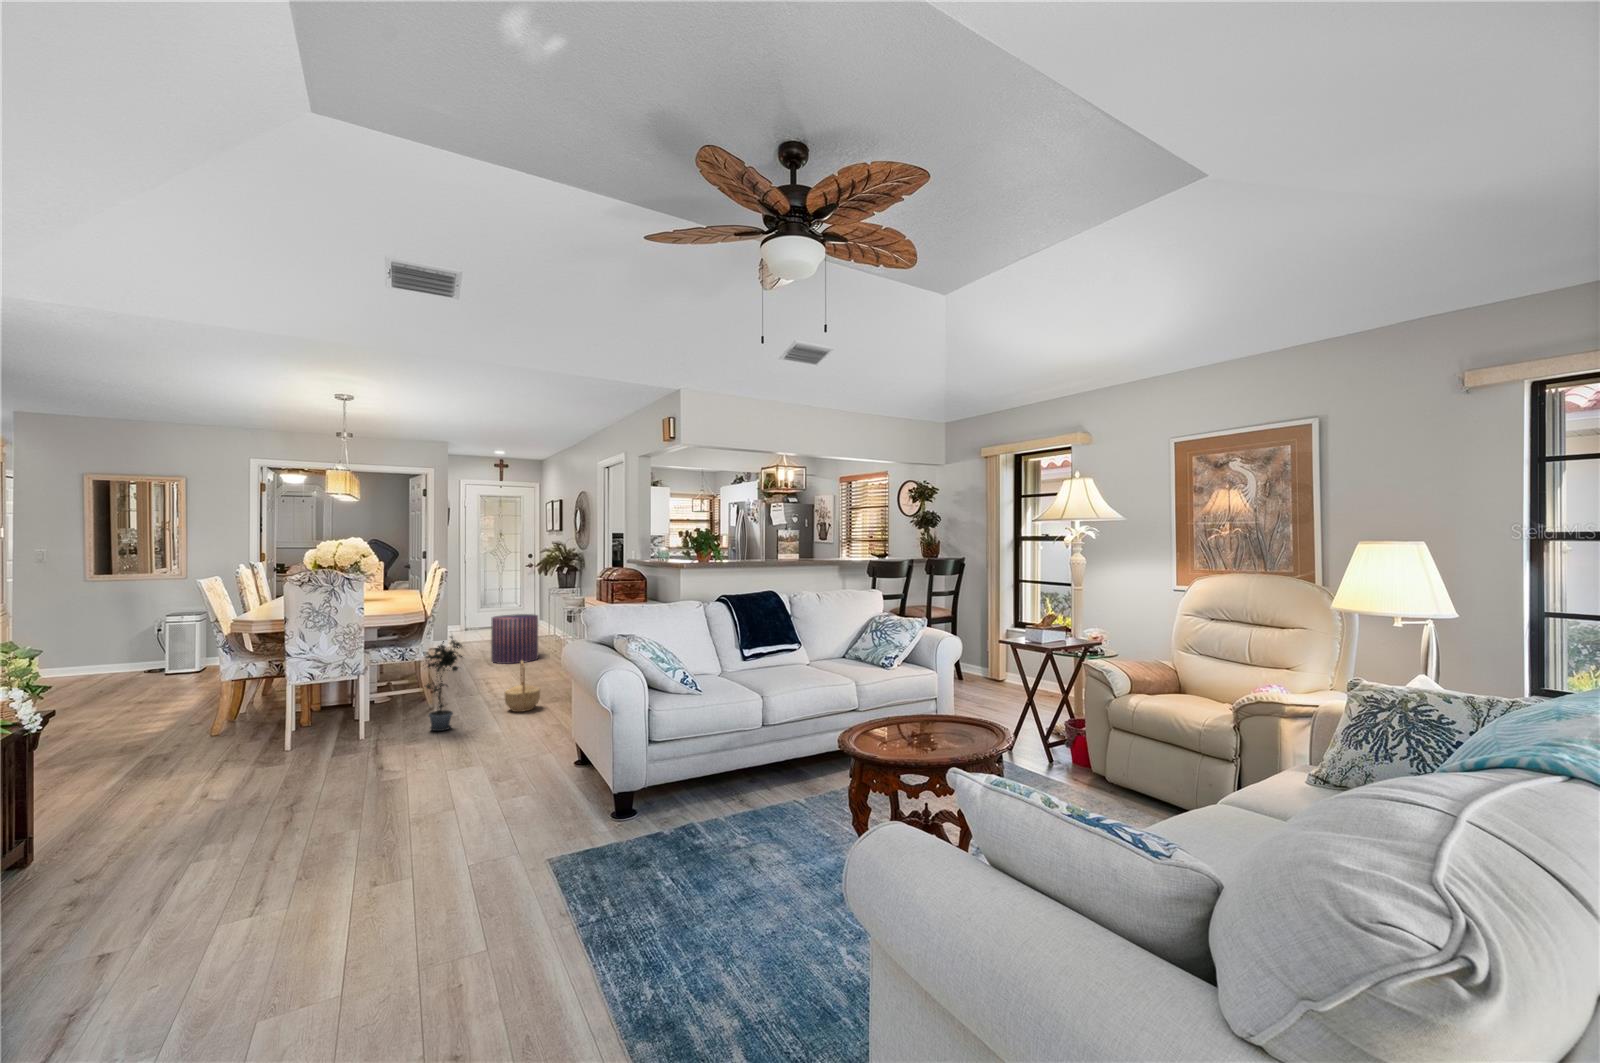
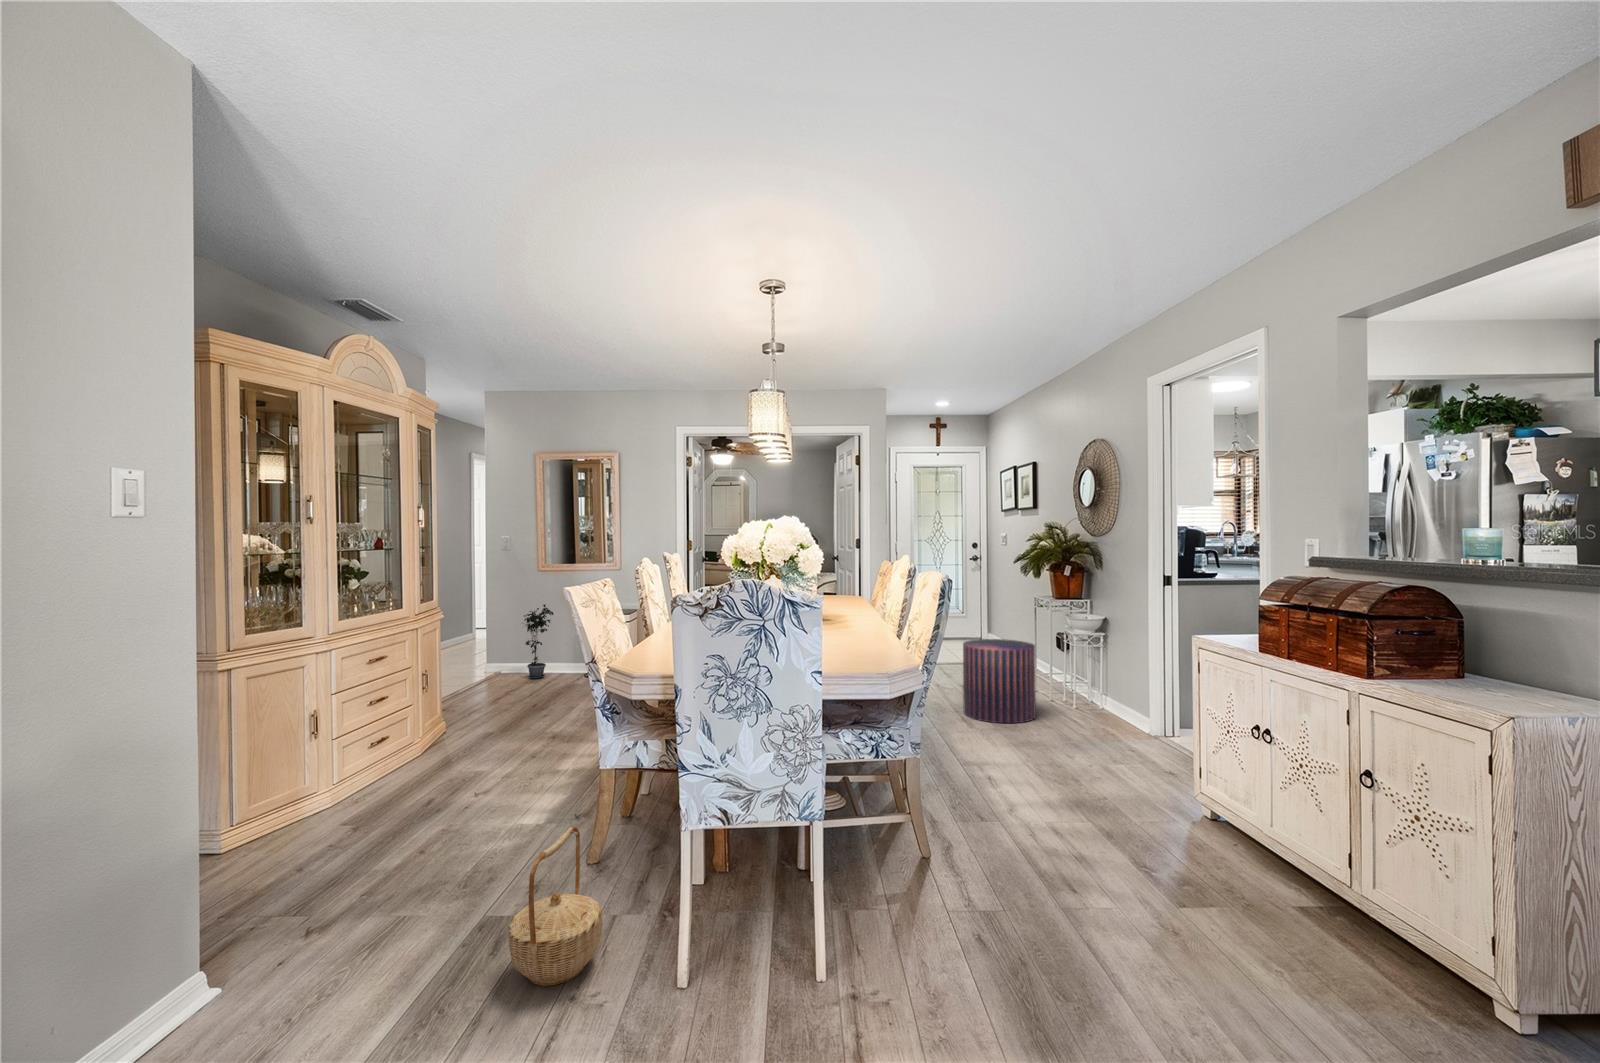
potted plant: present [426,636,463,731] -> present [524,605,554,679]
basket: present [504,661,540,712] -> present [508,826,602,986]

